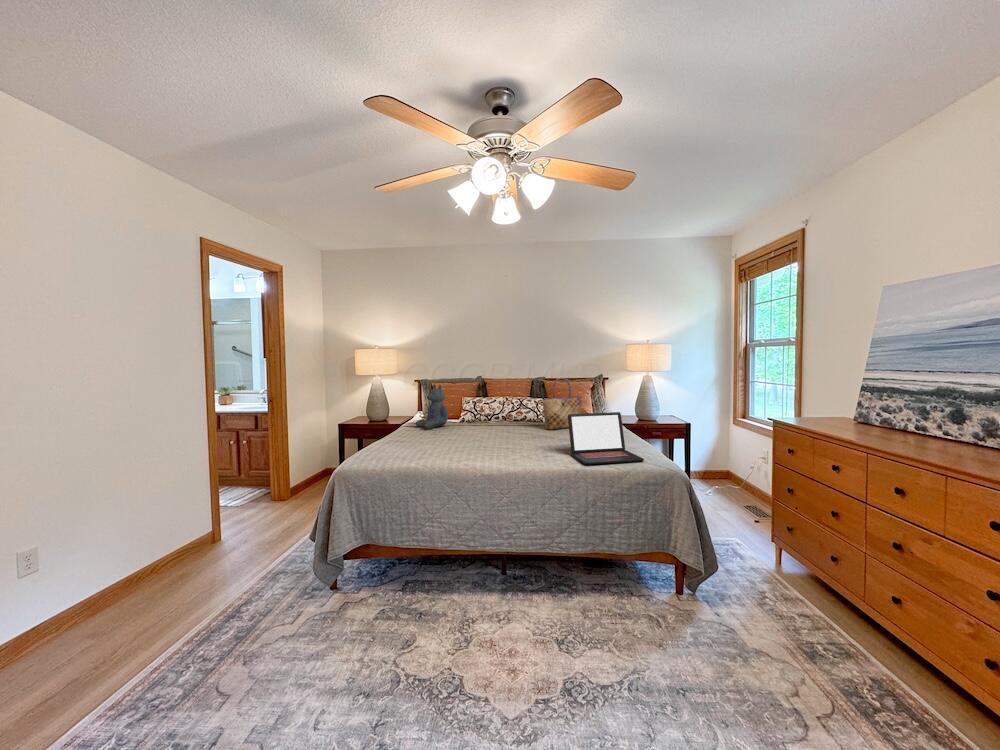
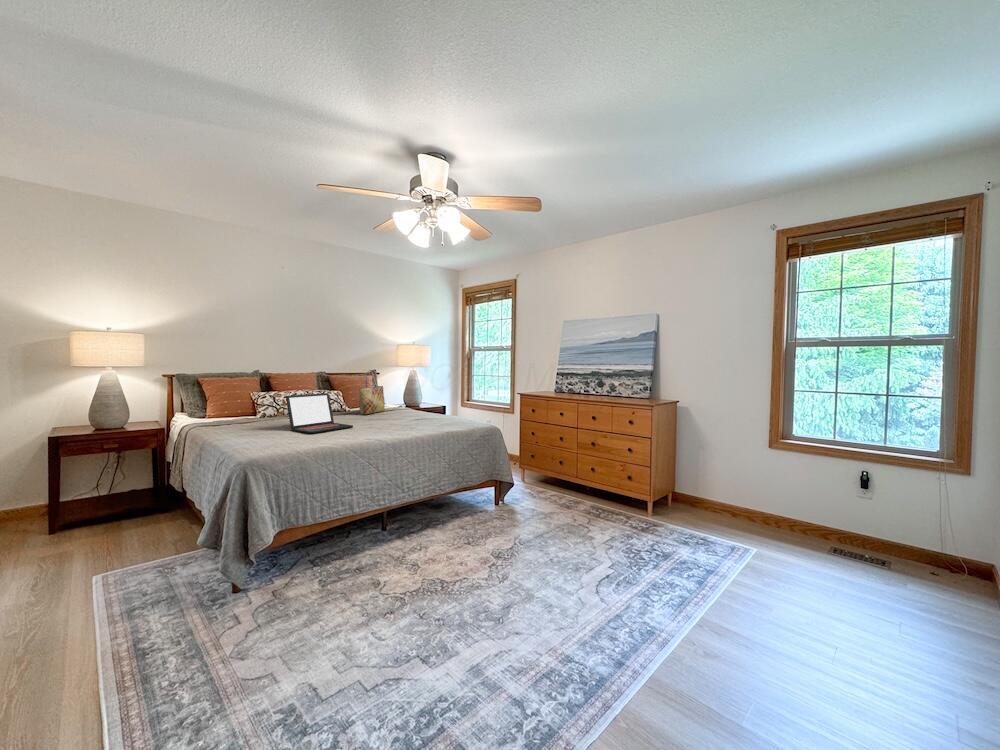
stuffed bear: present [416,384,448,429] -> none [215,376,260,425]
laptop: present [568,412,644,464] -> present [286,393,353,433]

